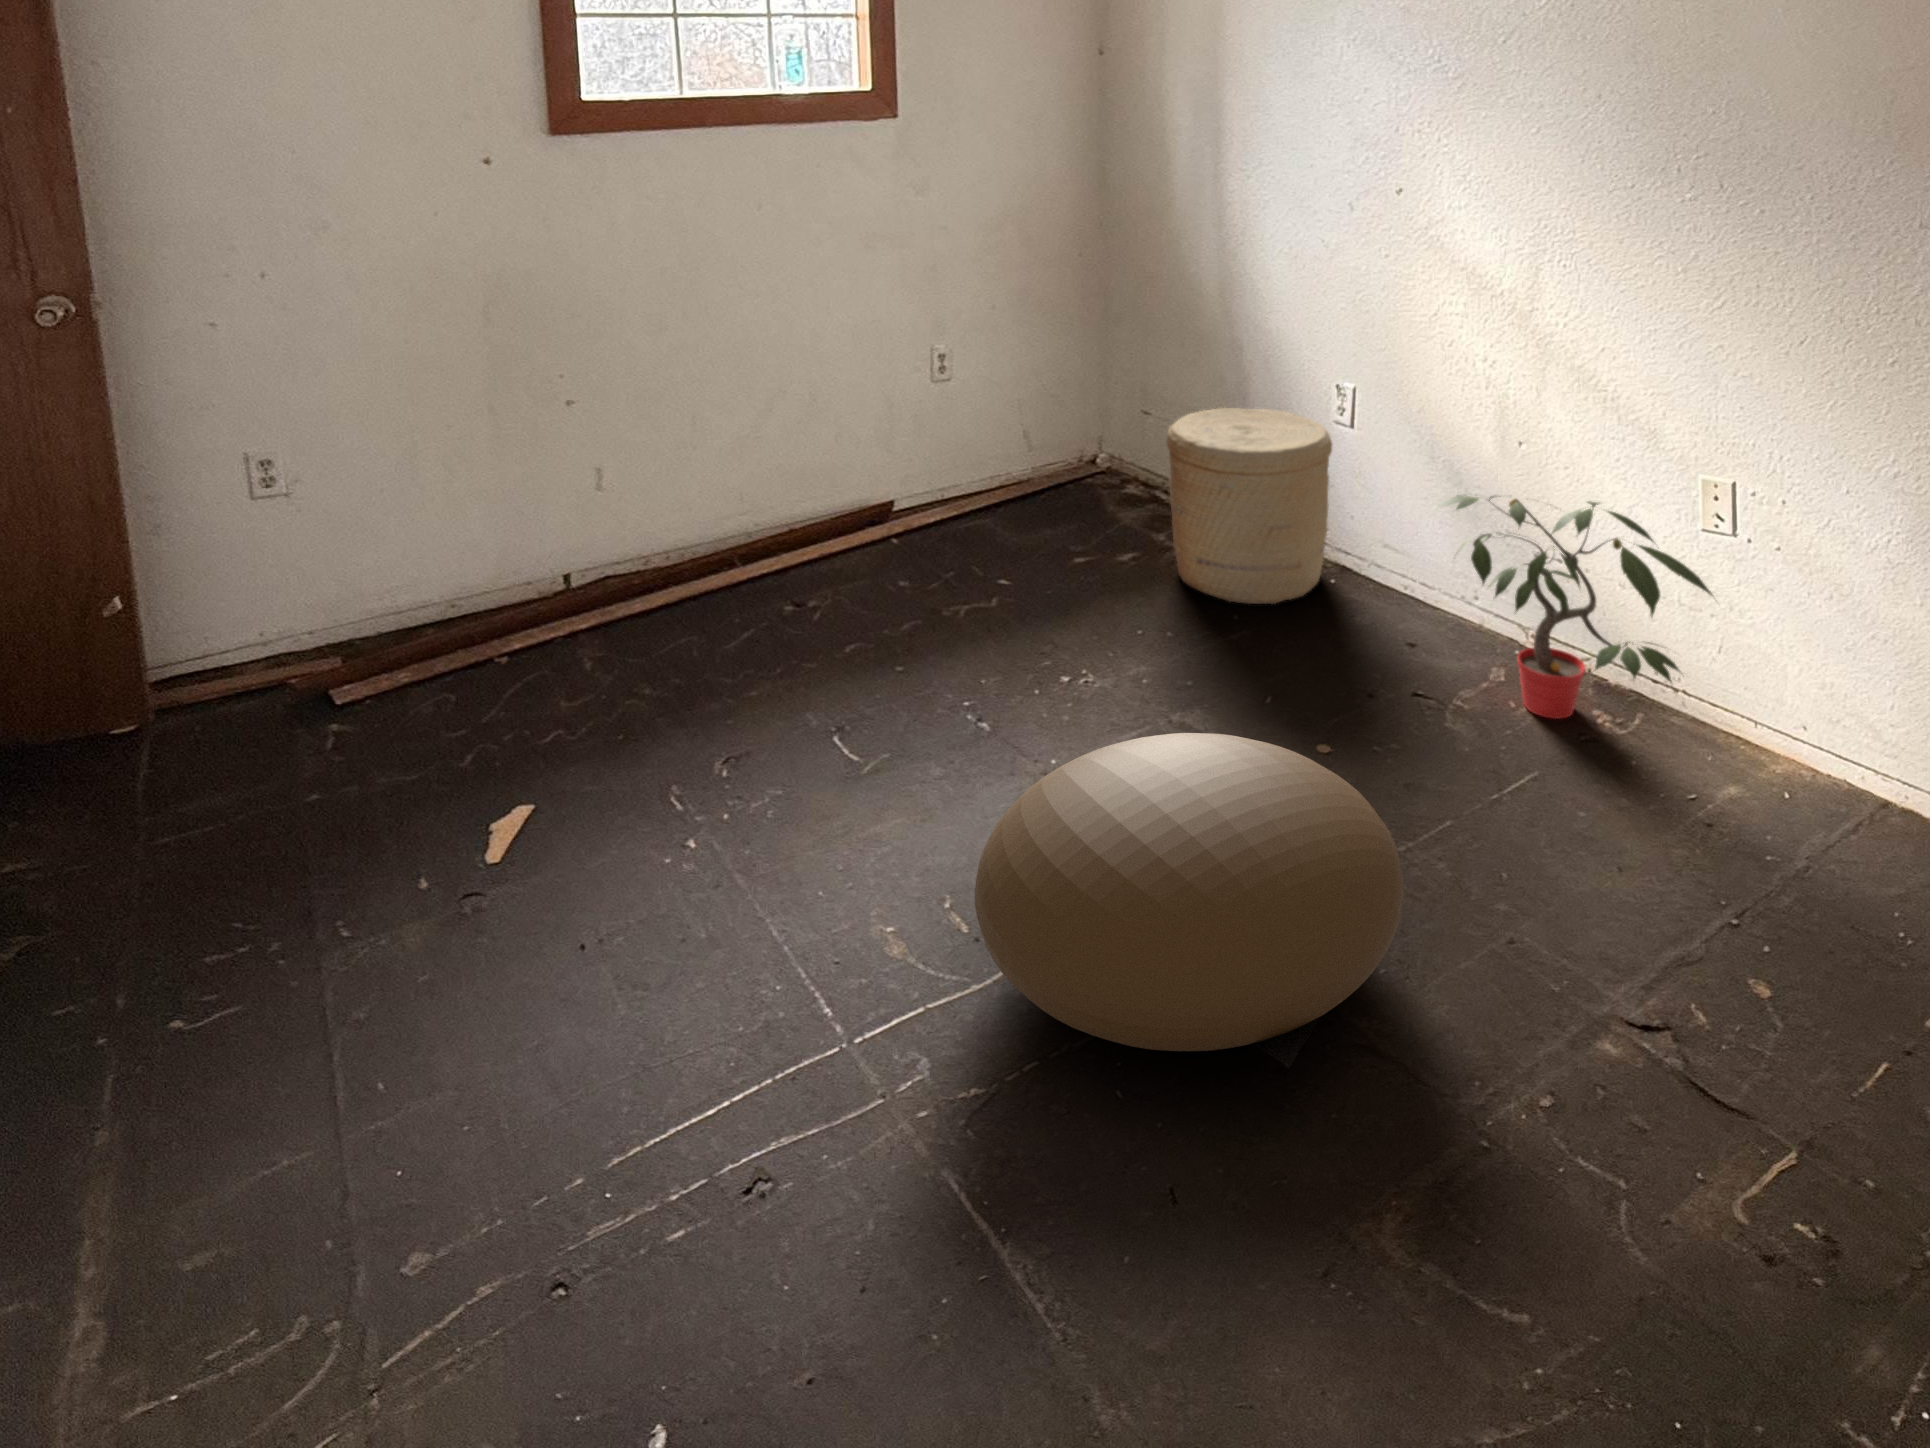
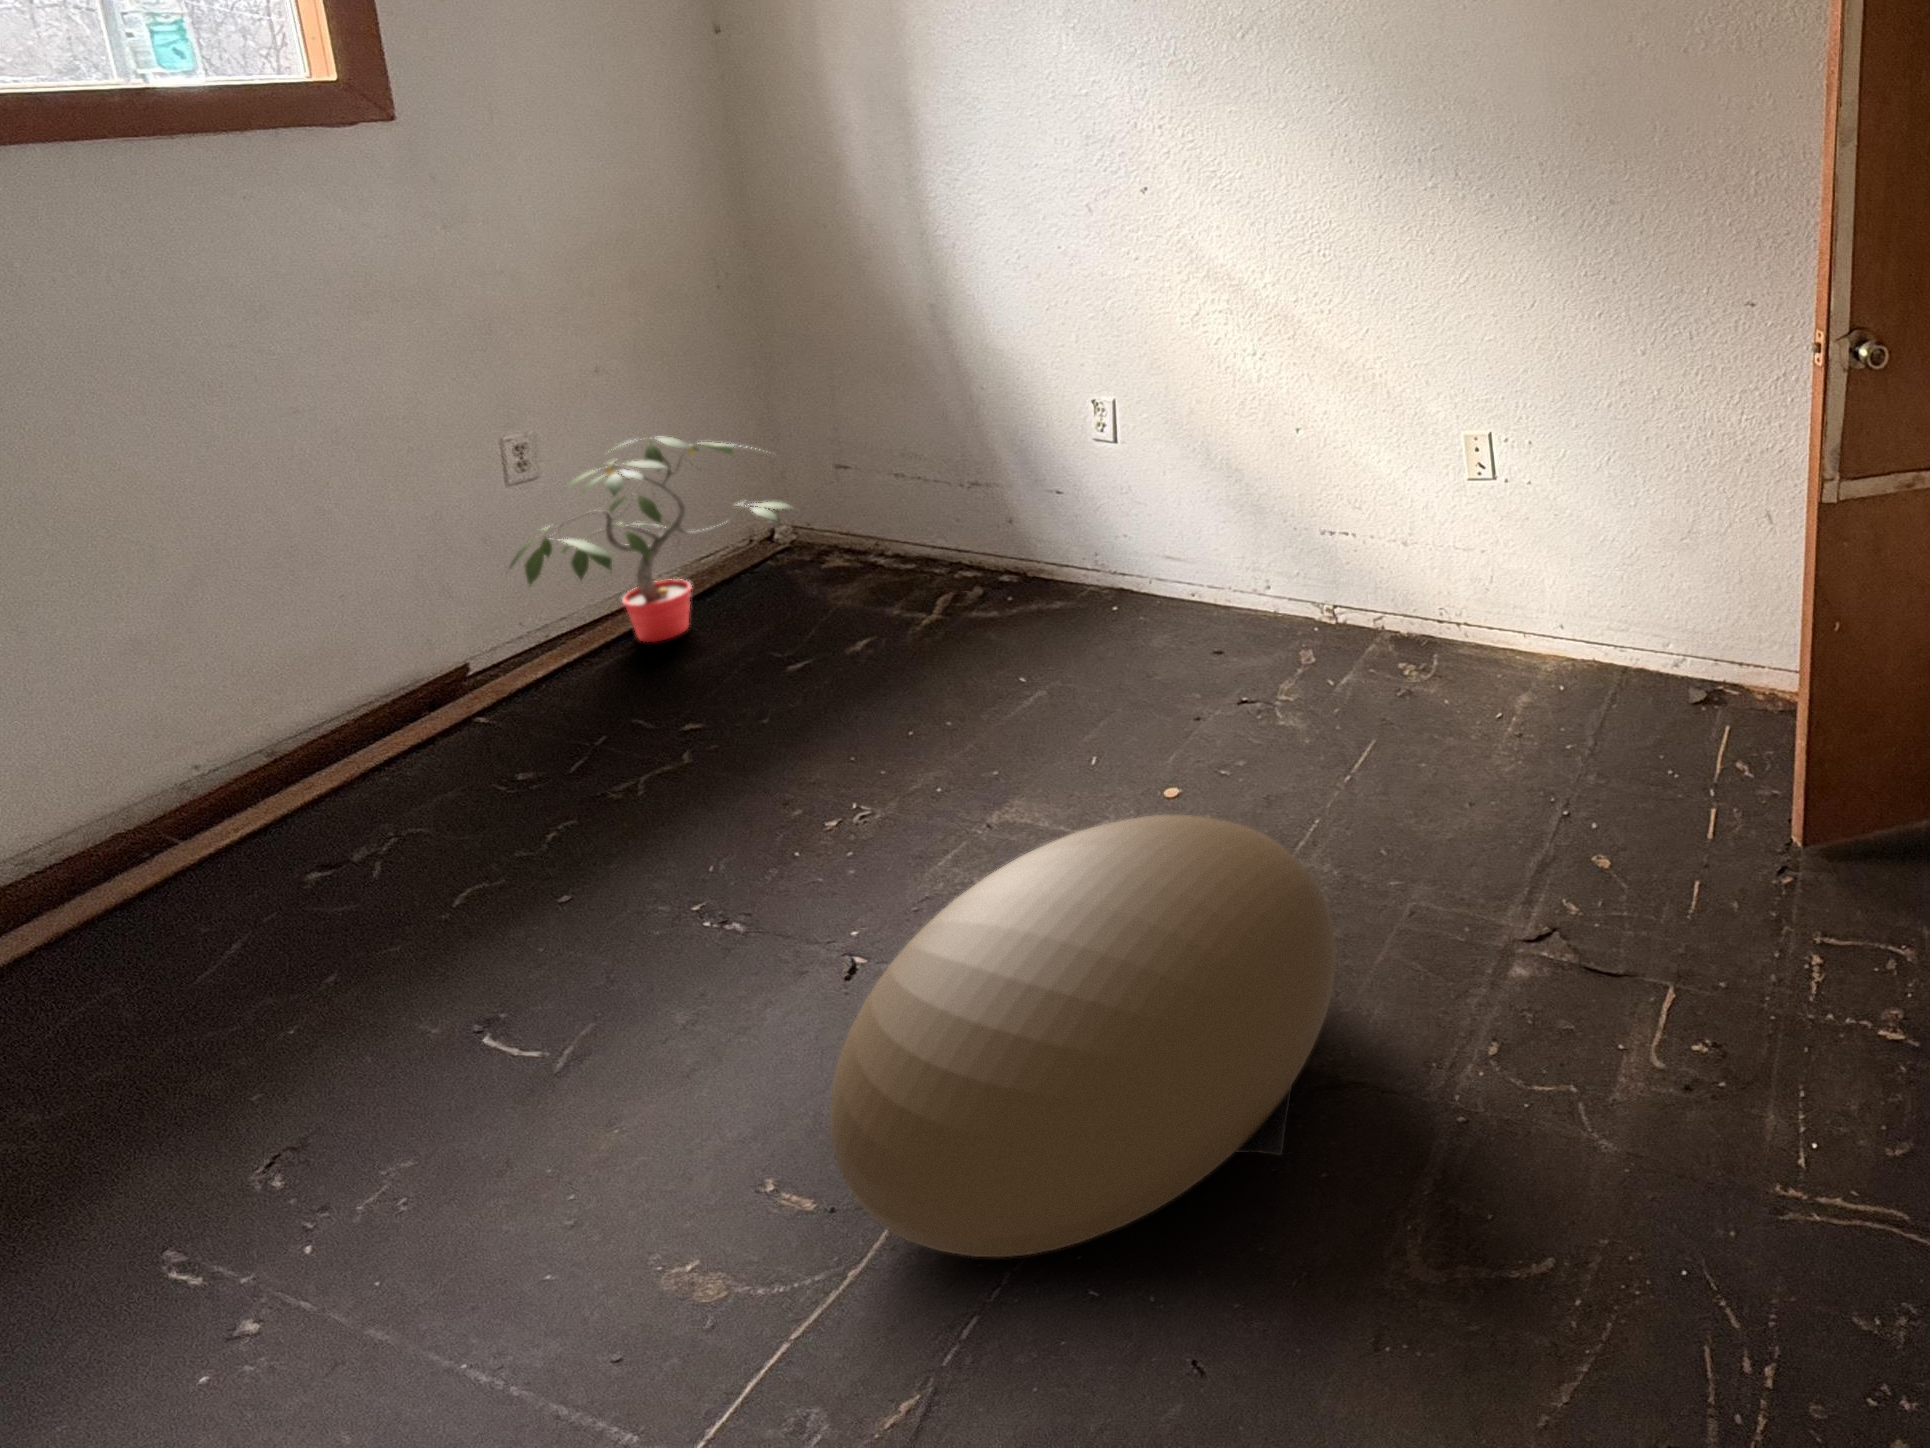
woven basket: present [1166,408,1332,604] -> none [904,439,1109,665]
potted plant: present [1437,495,1717,719] -> present [510,437,793,642]

